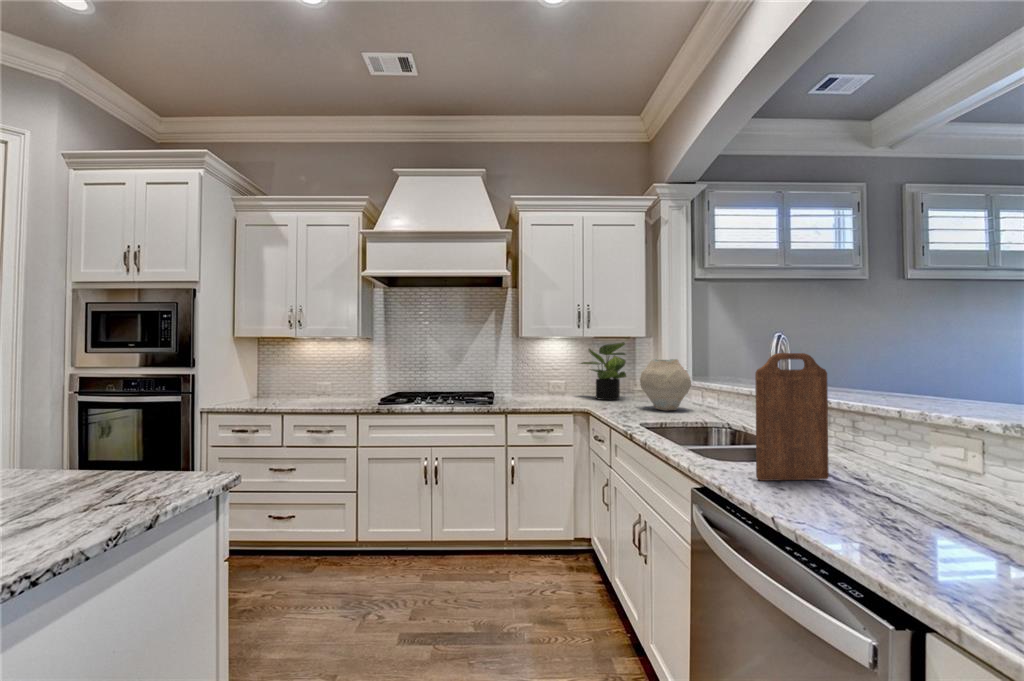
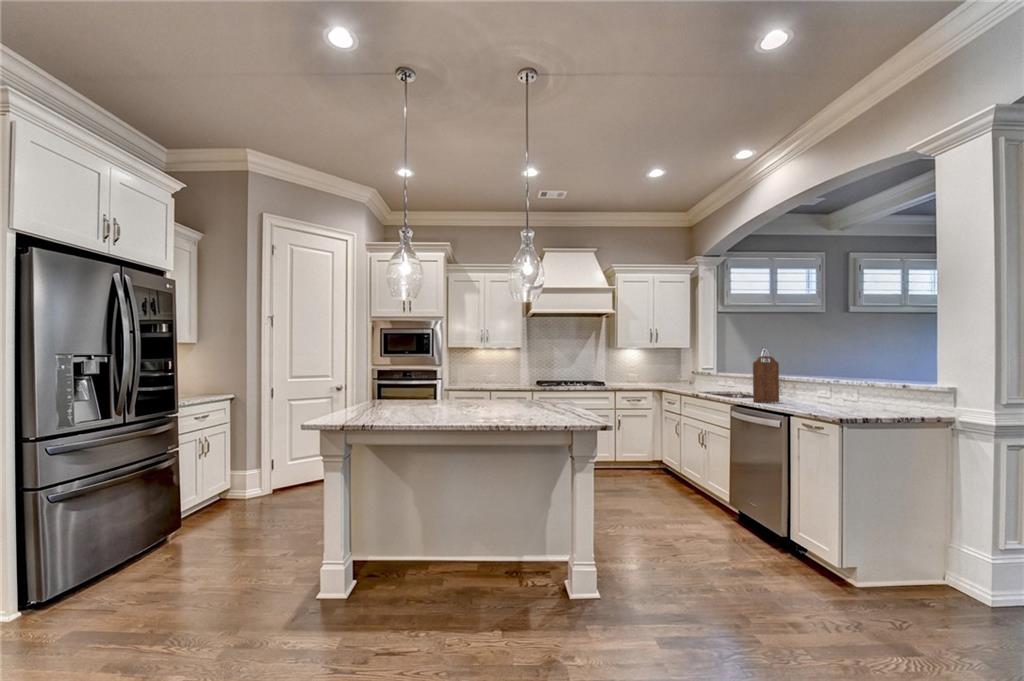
potted plant: present [581,342,626,400] -> none [647,351,679,386]
vase: present [640,359,691,411] -> none [691,361,720,390]

